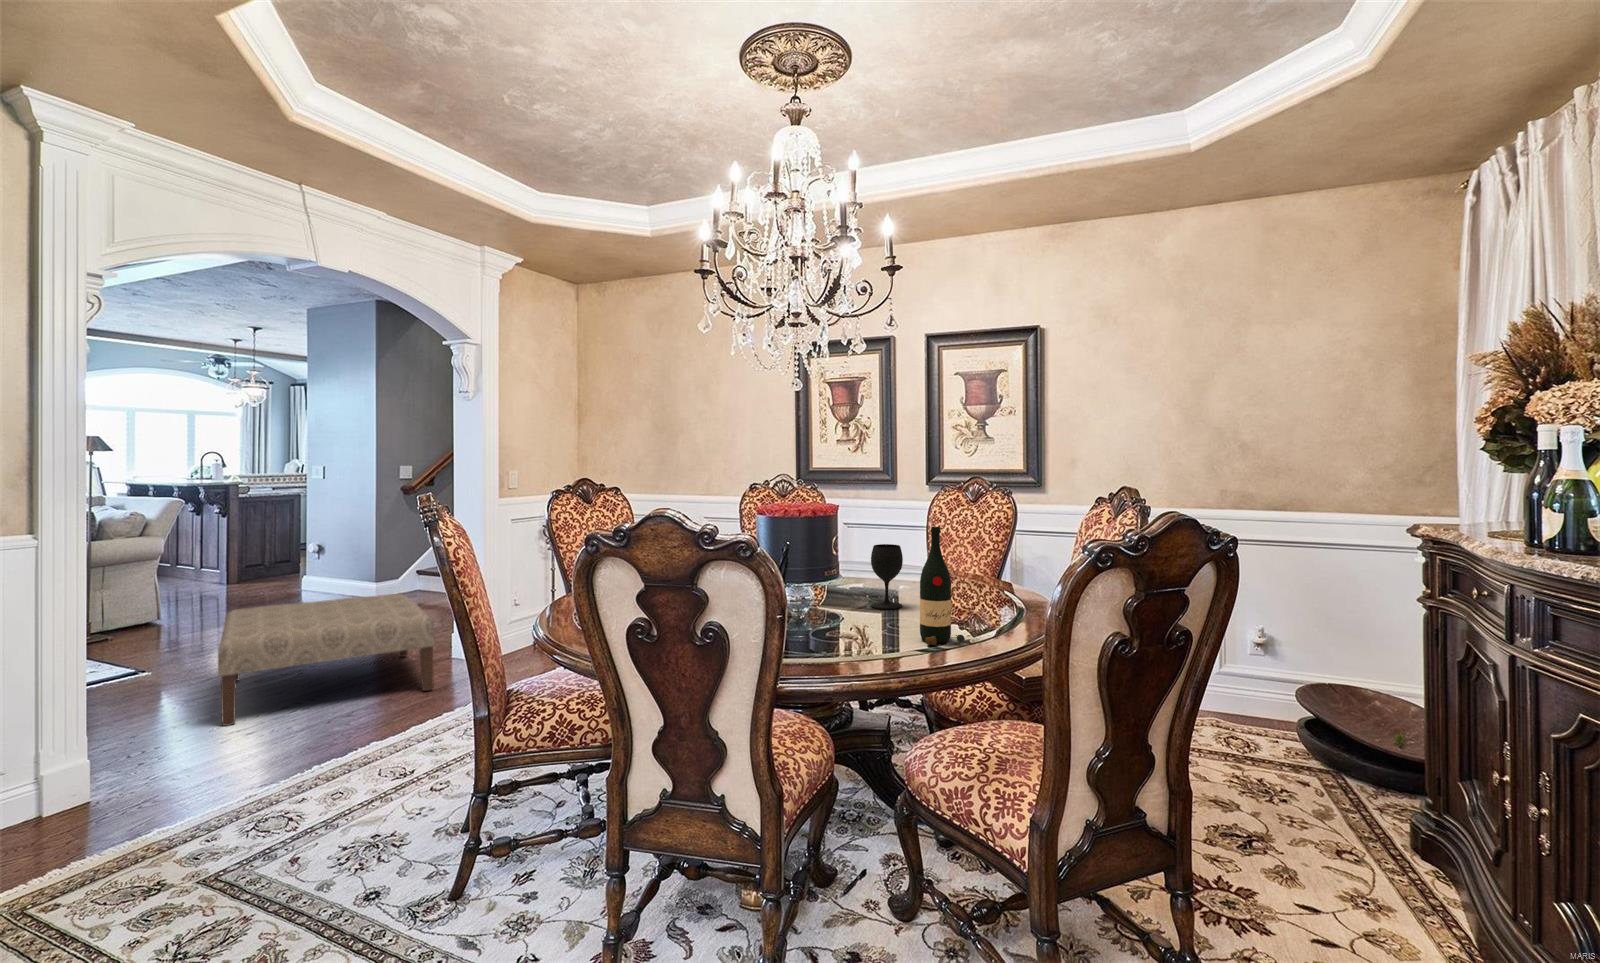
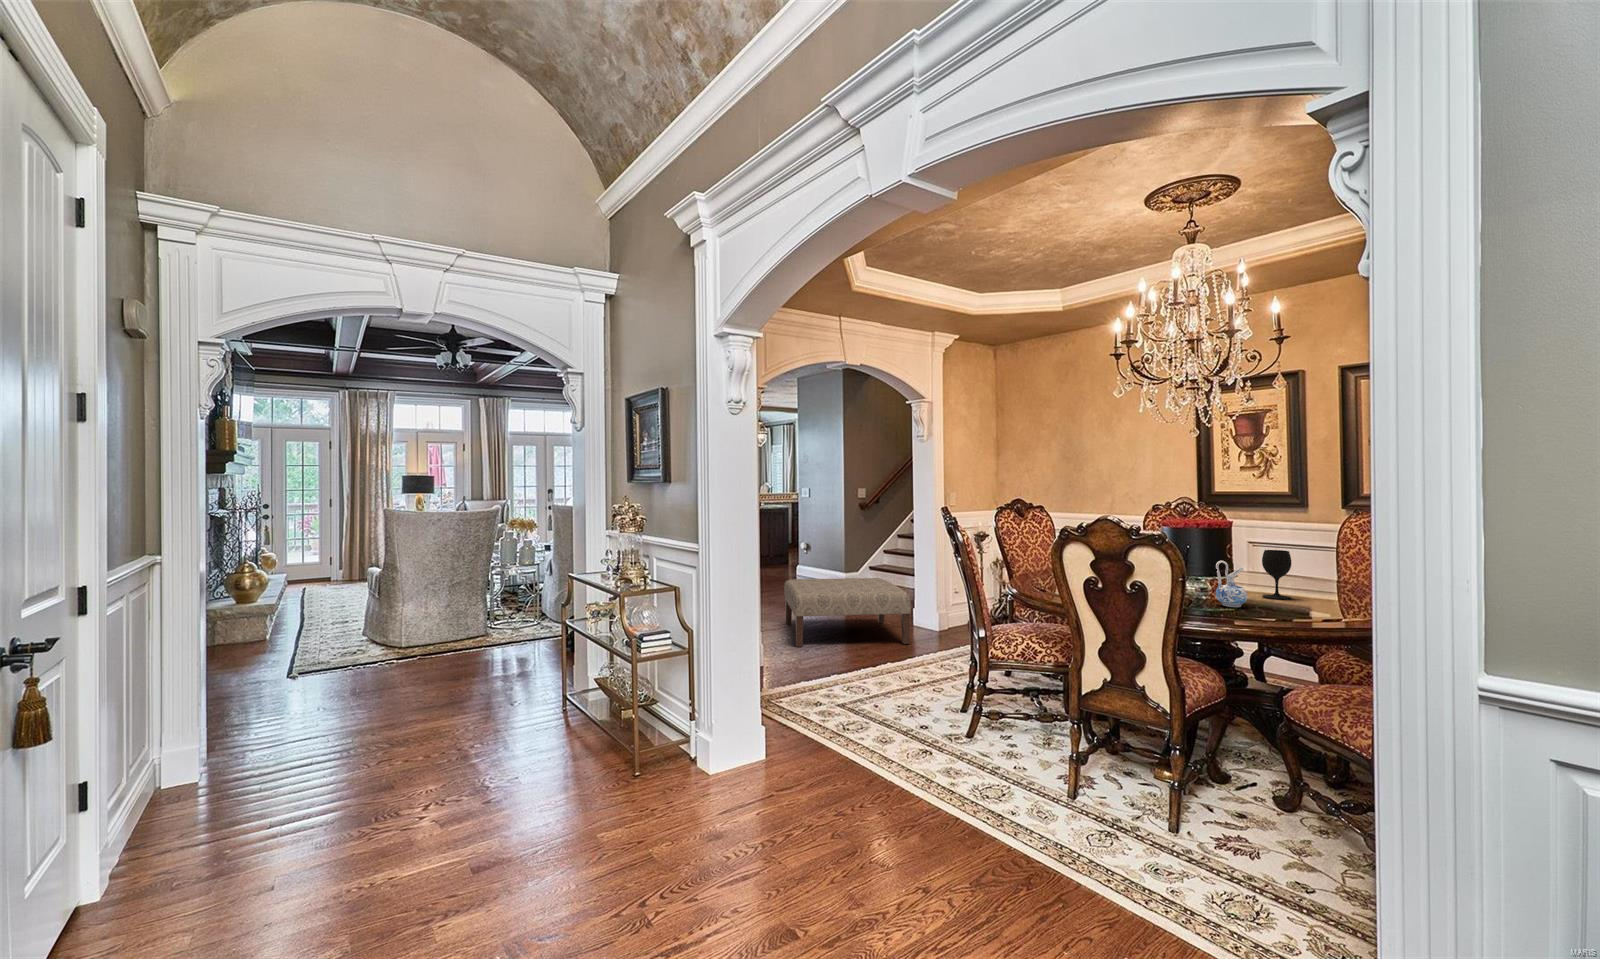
wine bottle: present [920,527,965,645] -> none [1298,534,1338,619]
ceramic pitcher: none [821,568,859,633] -> present [1216,561,1247,607]

